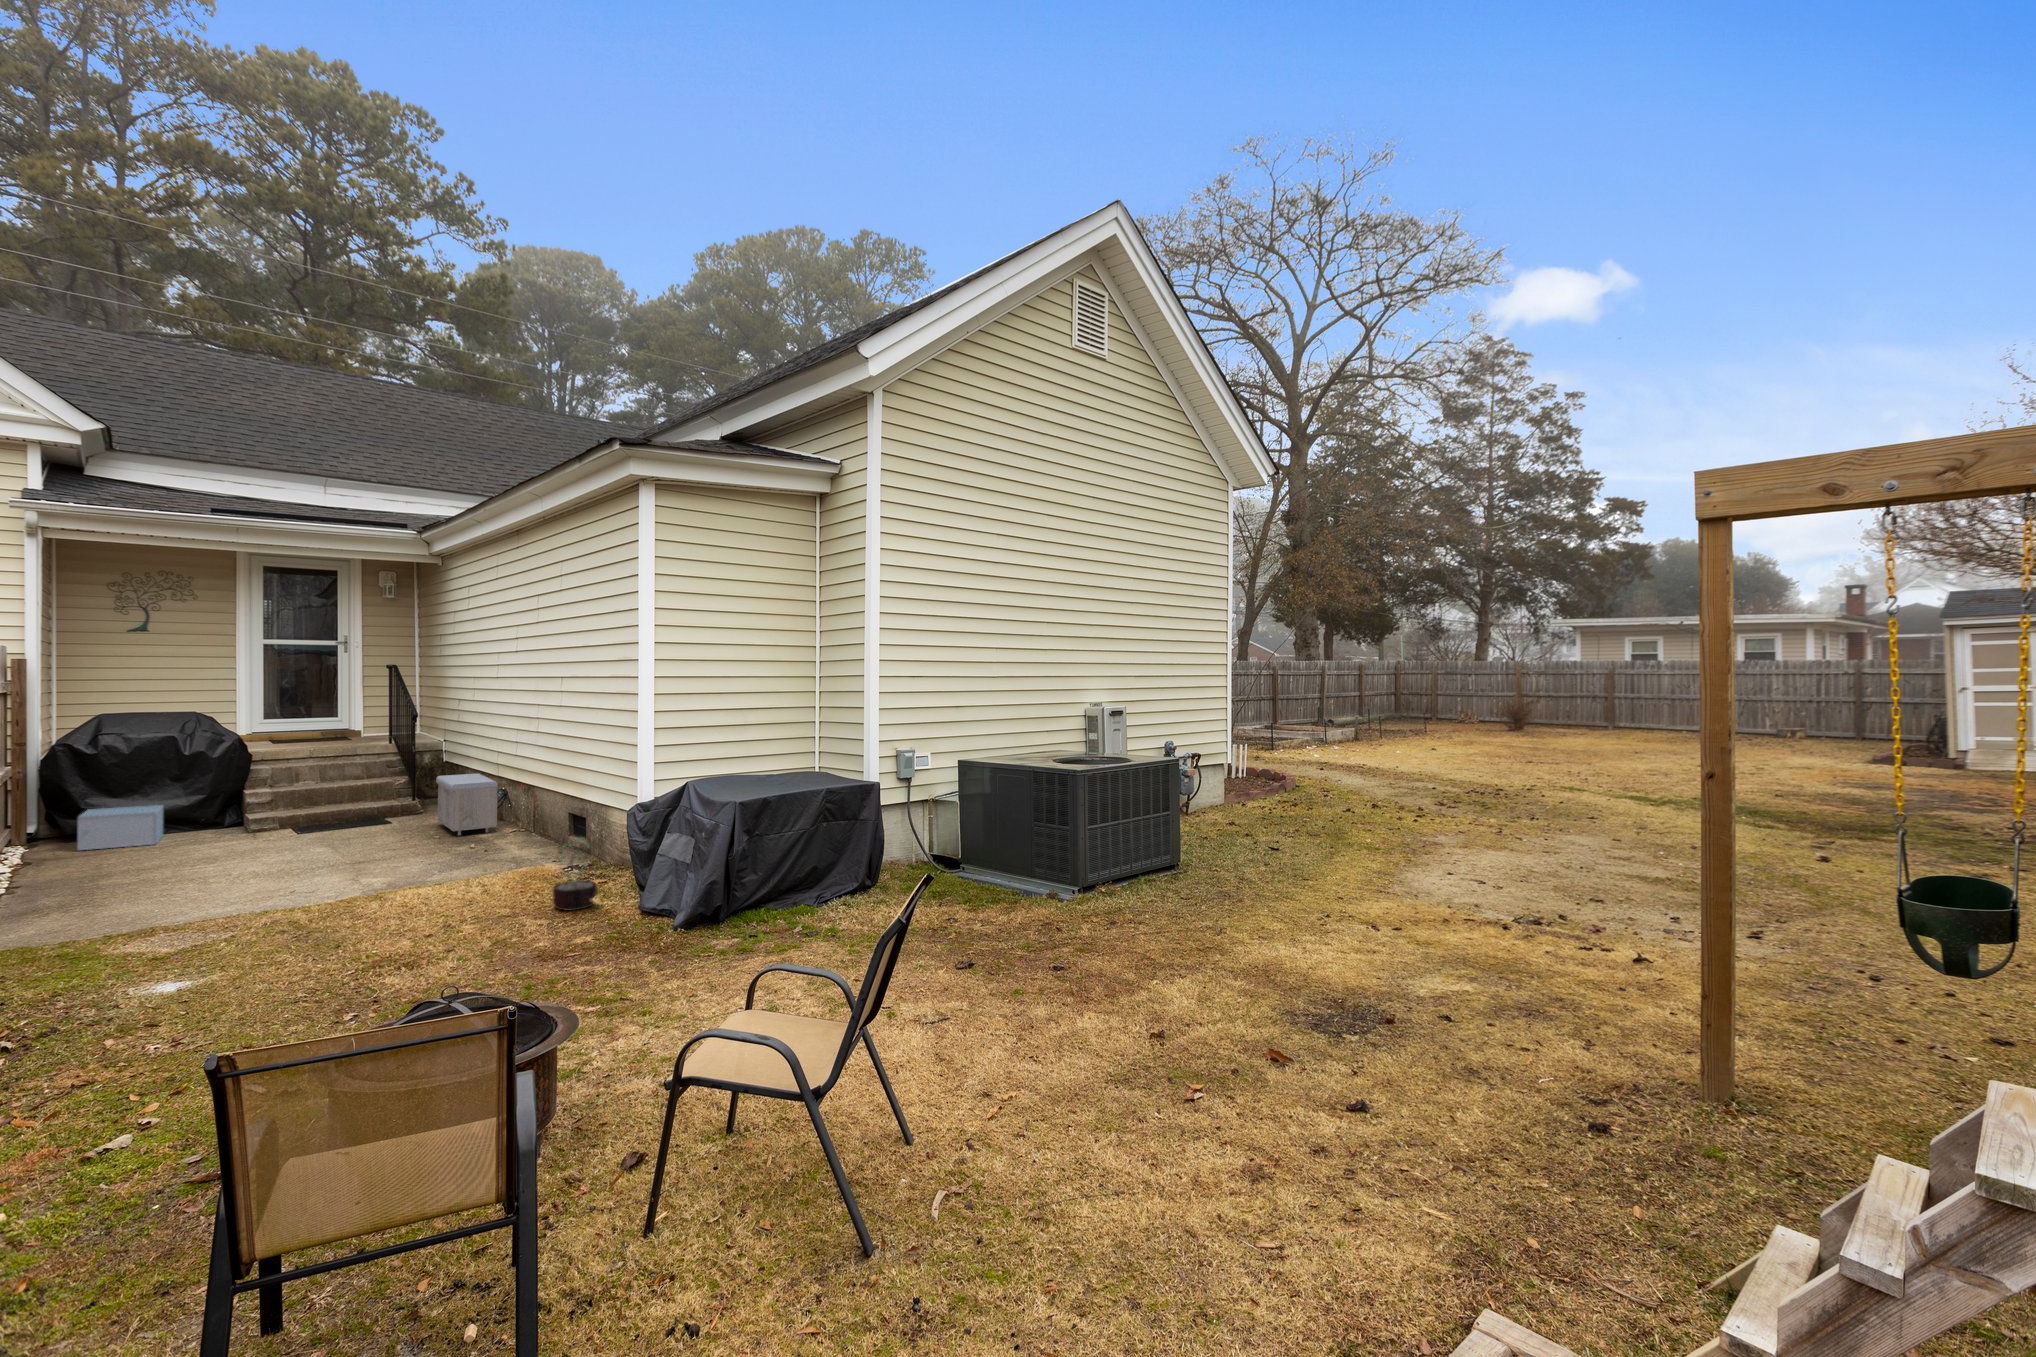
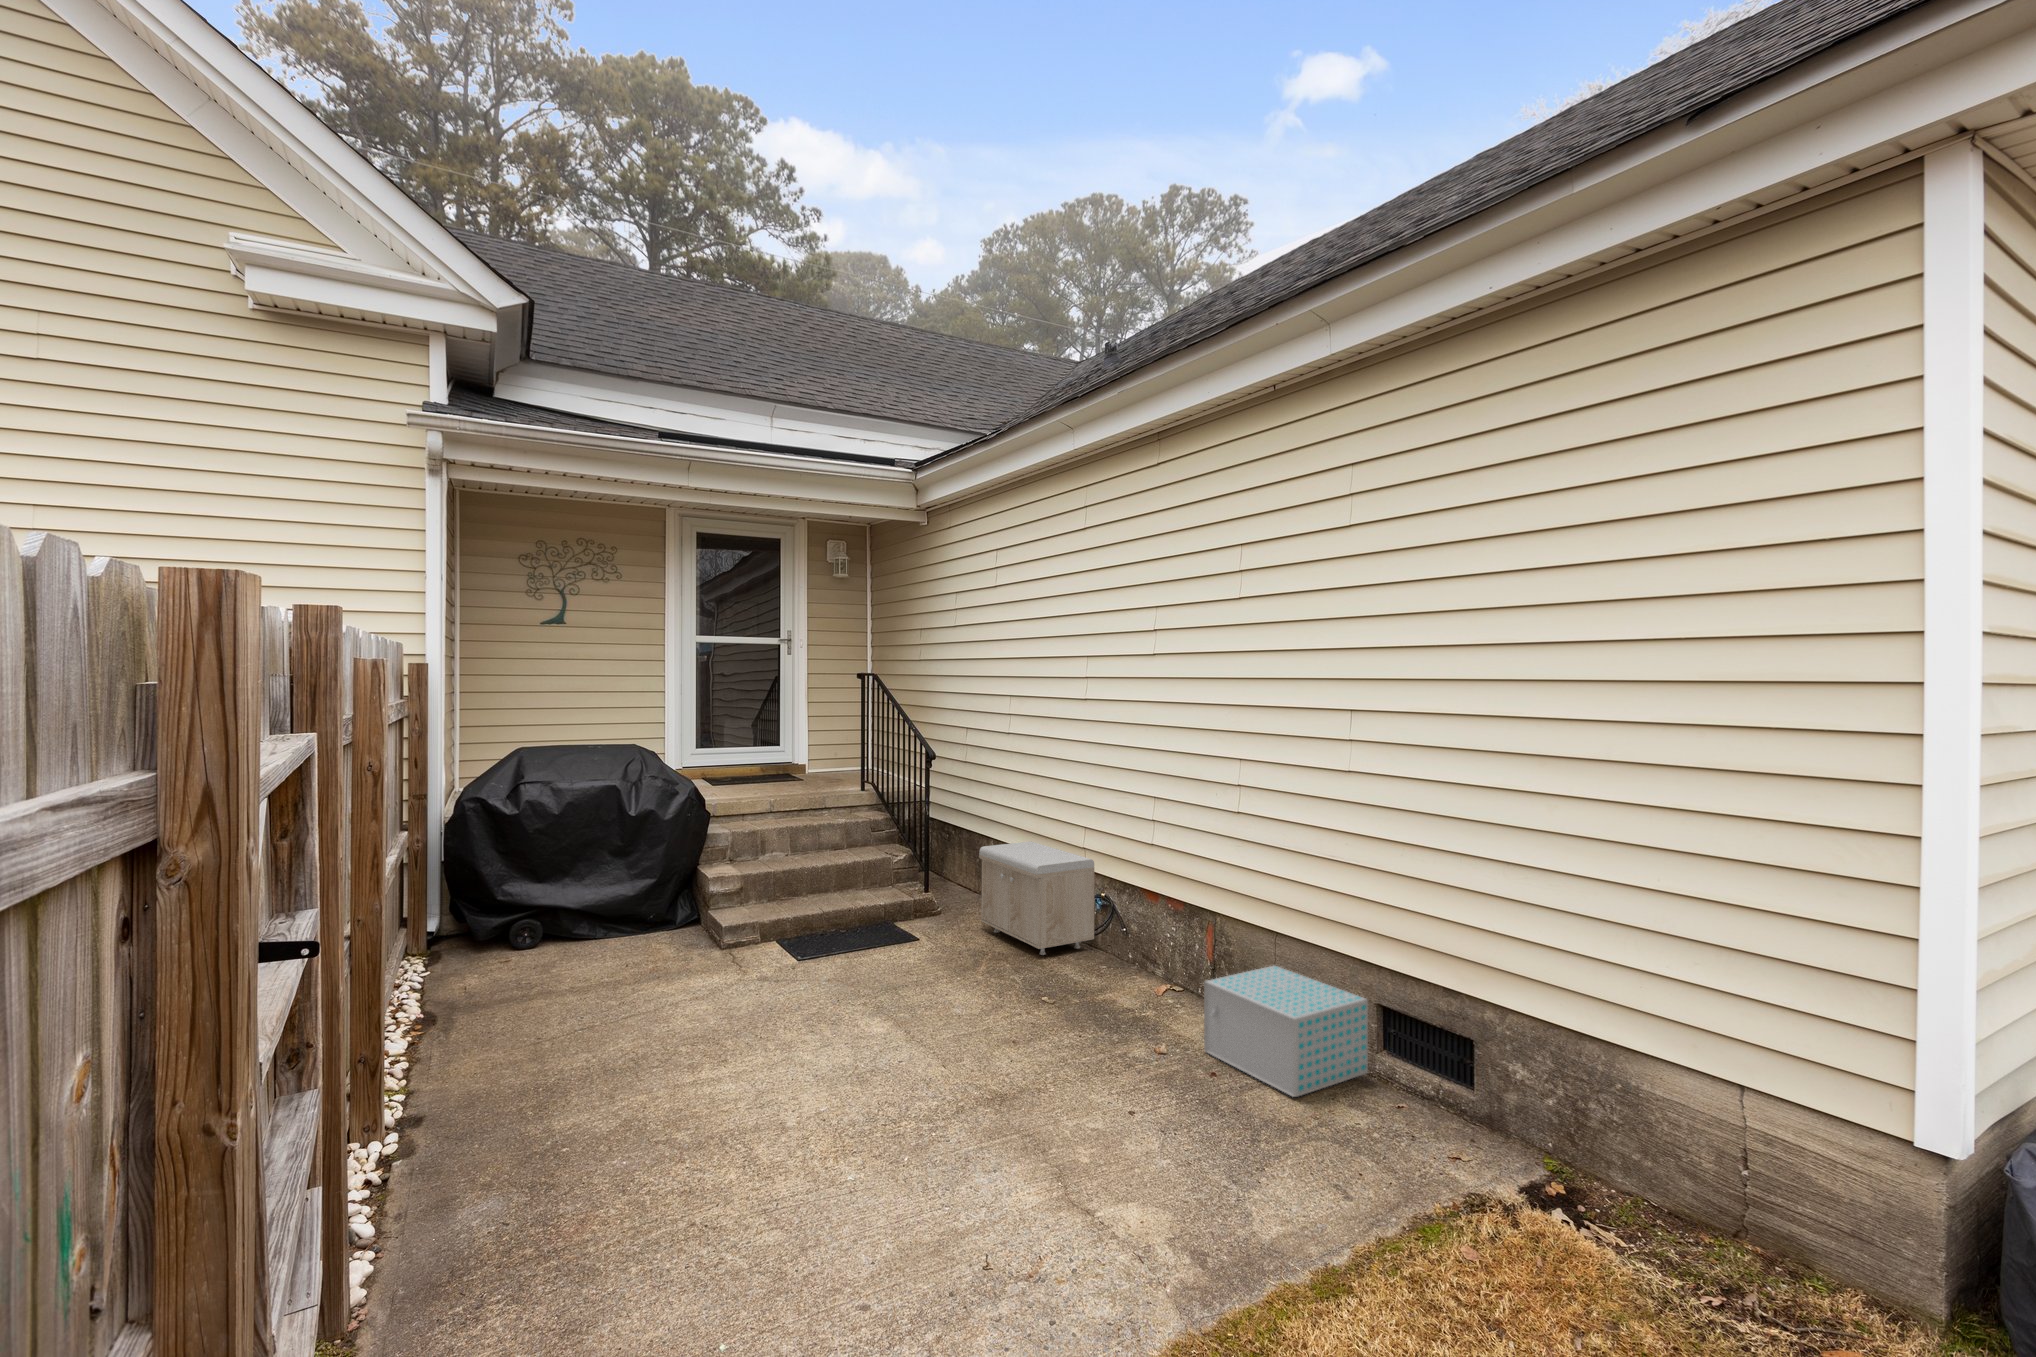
storage box: present [78,805,163,850] -> present [1204,966,1368,1097]
decorative plant: present [553,837,597,910] -> none [1587,1040,1711,1262]

